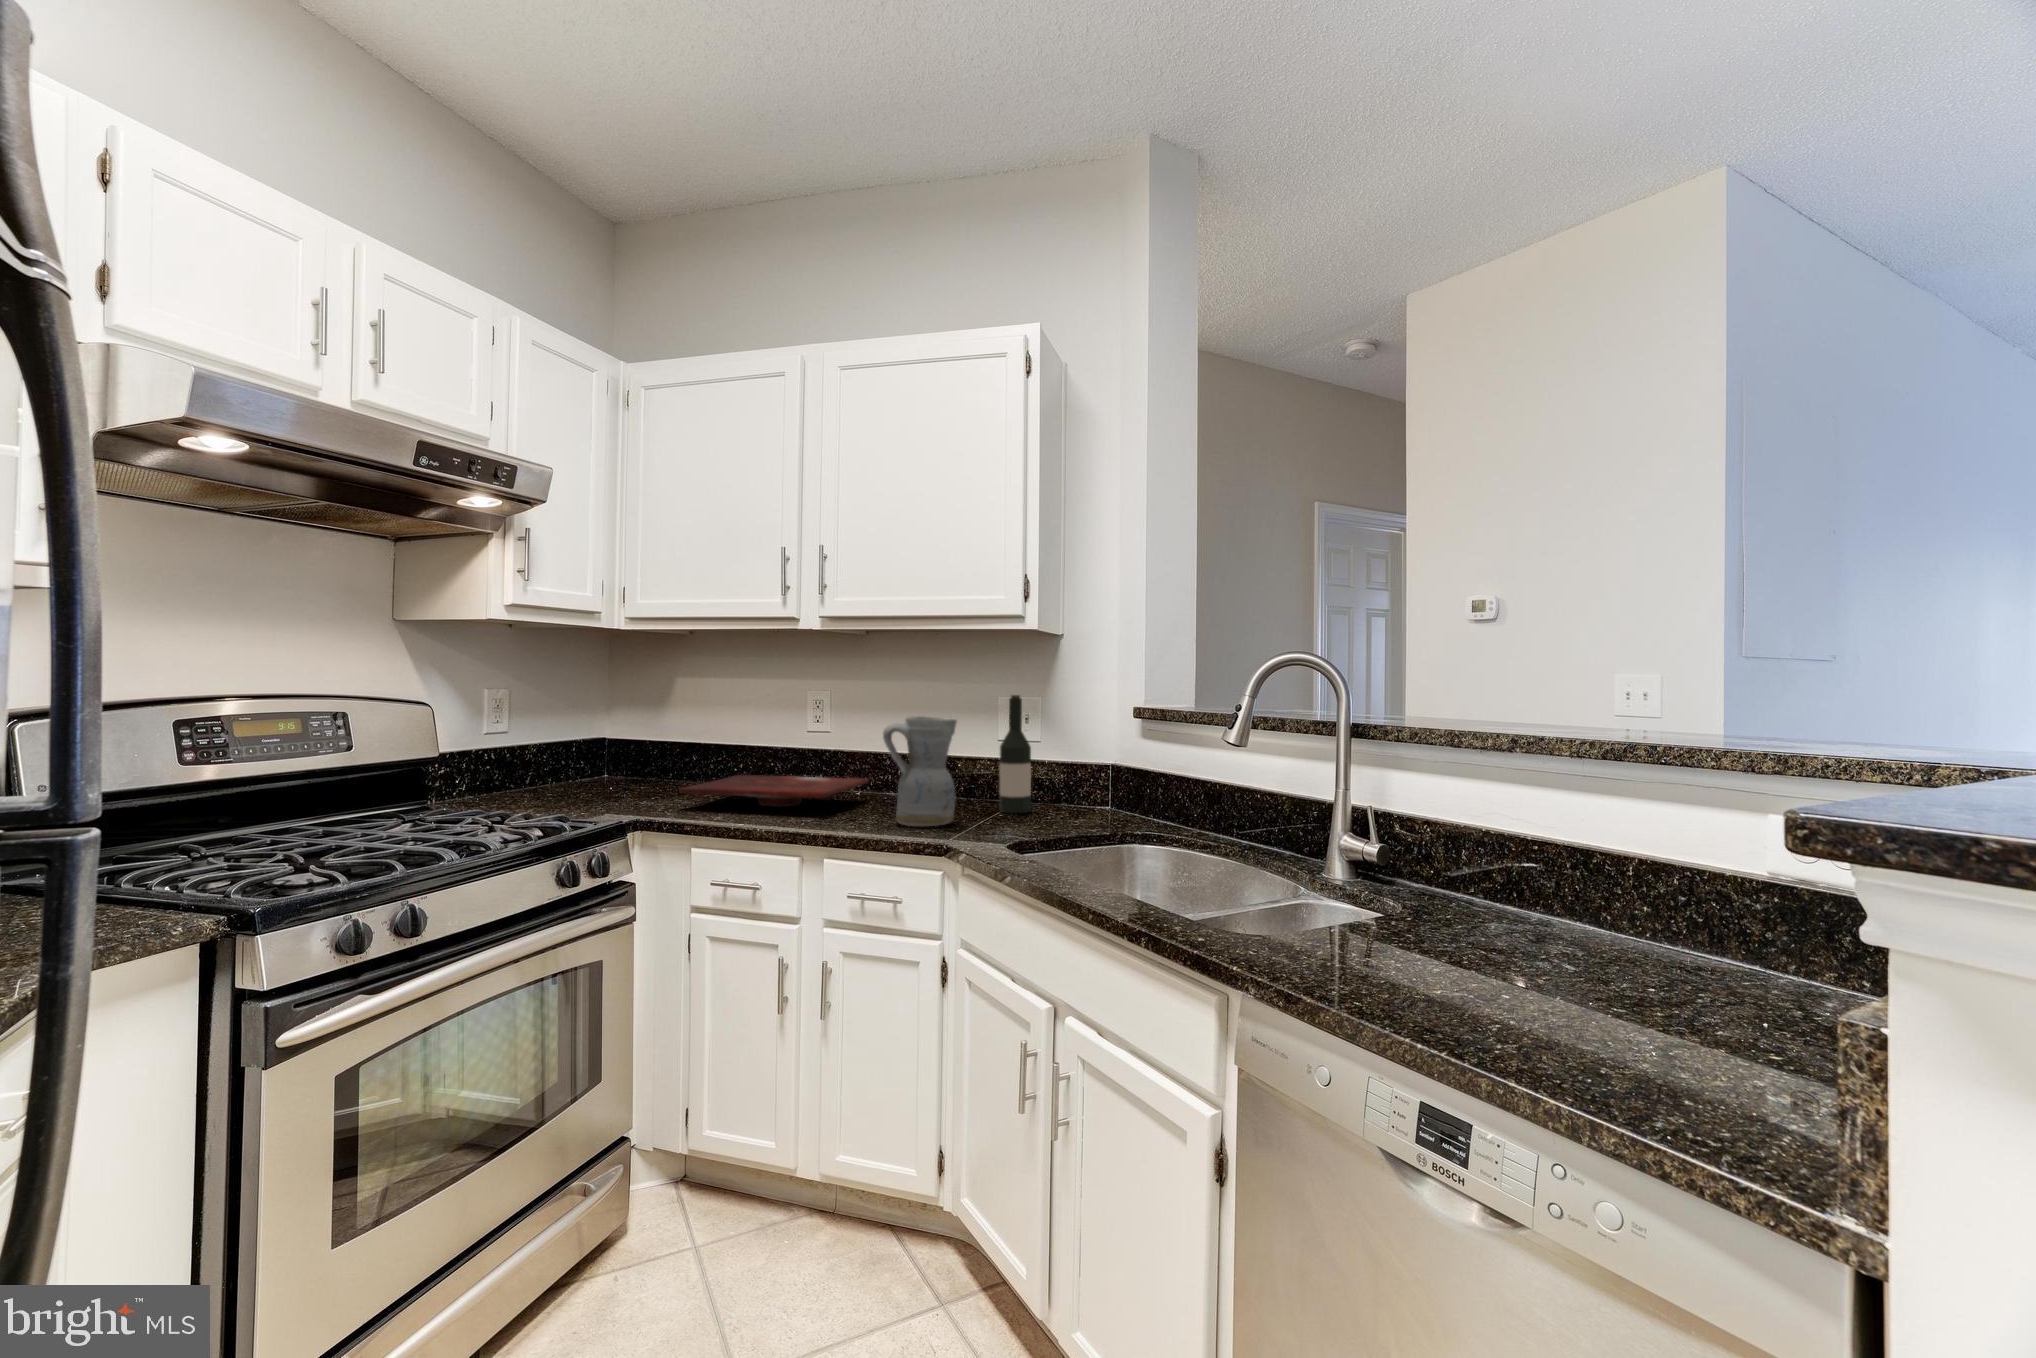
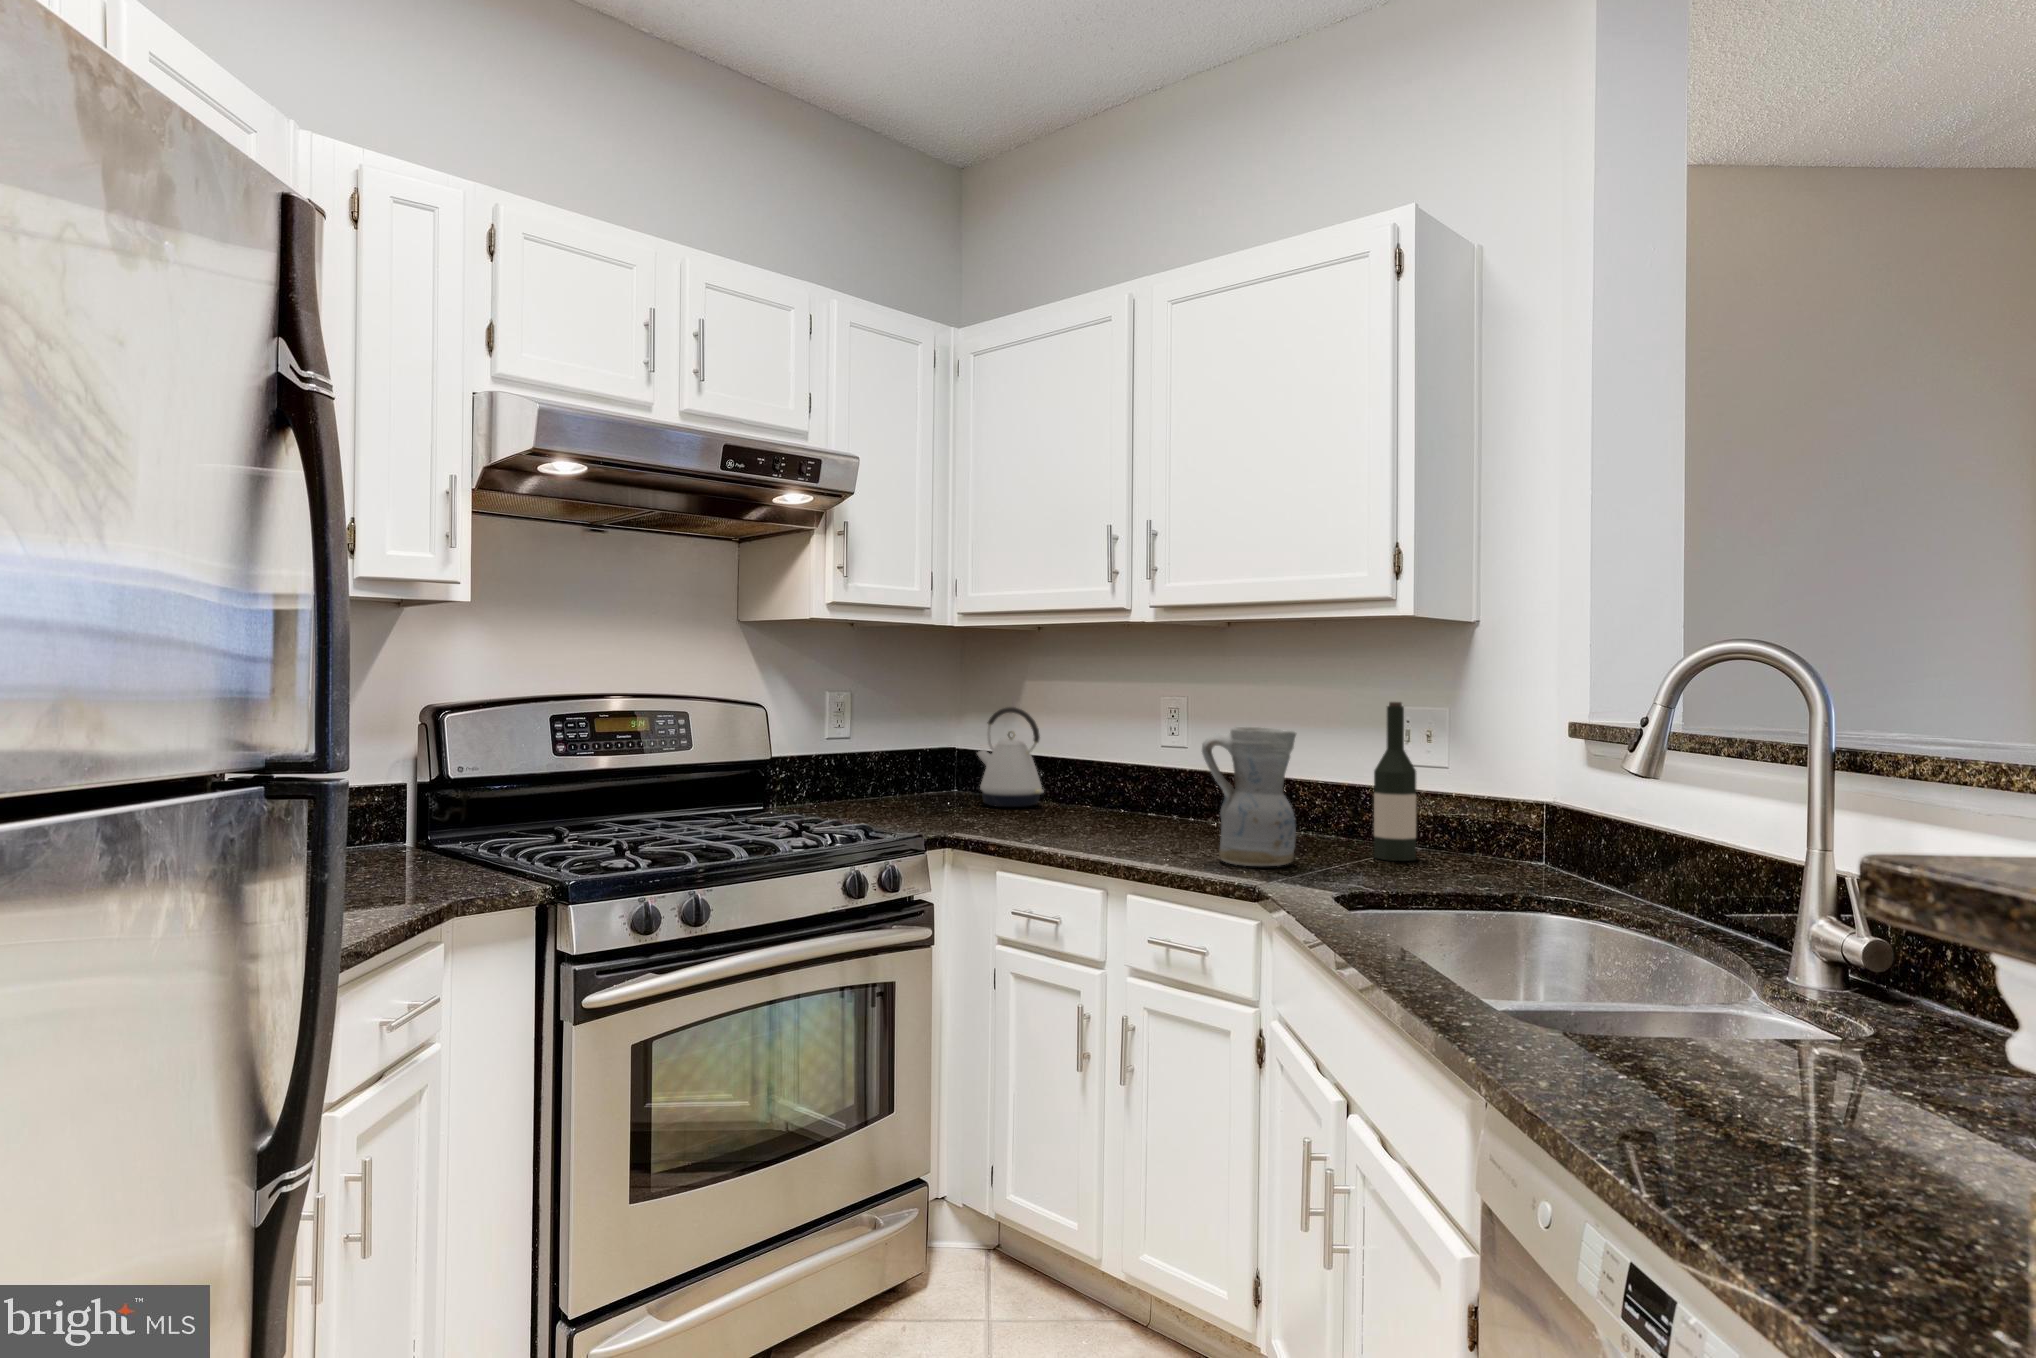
kettle: none [640,702,707,790] -> present [977,707,1044,807]
cutting board: present [680,775,868,807] -> none [992,794,1214,832]

